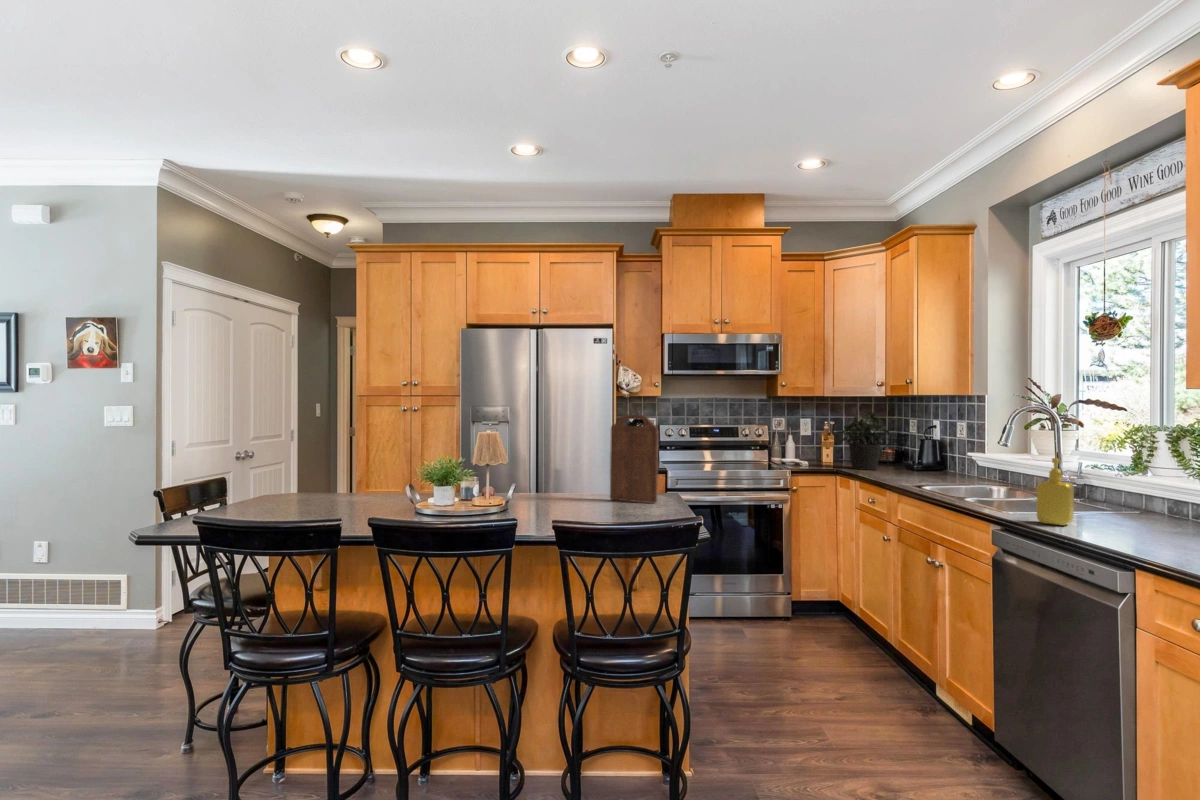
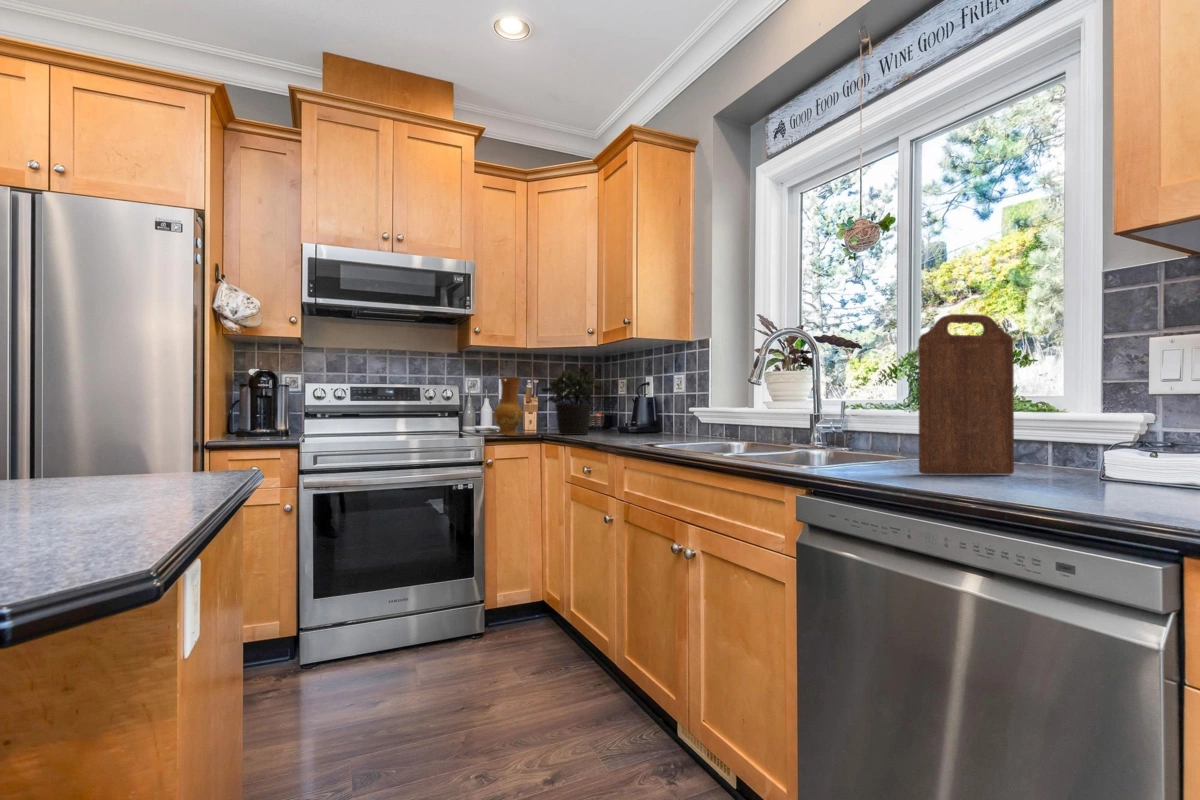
cutting board: present [610,415,658,503] -> present [918,314,1014,475]
ceramic jug: none [797,422,821,469] -> present [493,376,523,436]
soap dispenser: present [1036,458,1074,526] -> none [866,371,920,480]

